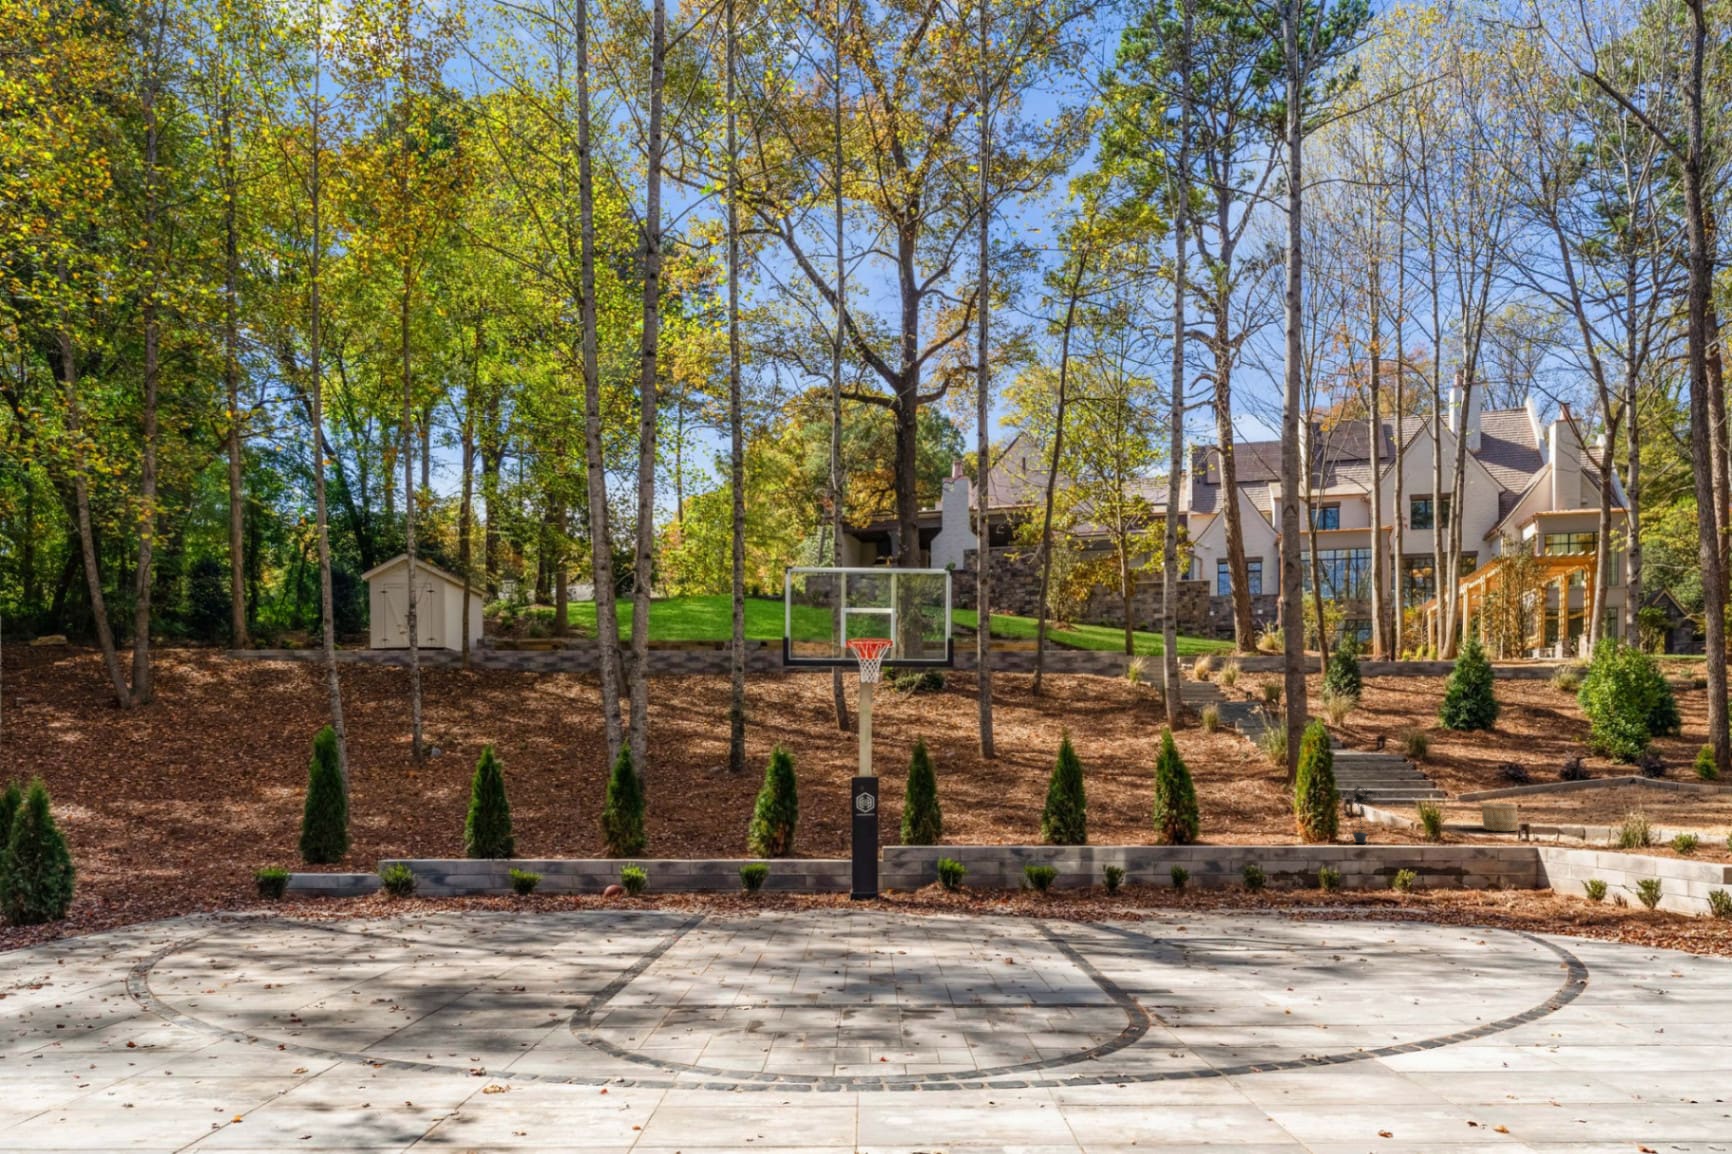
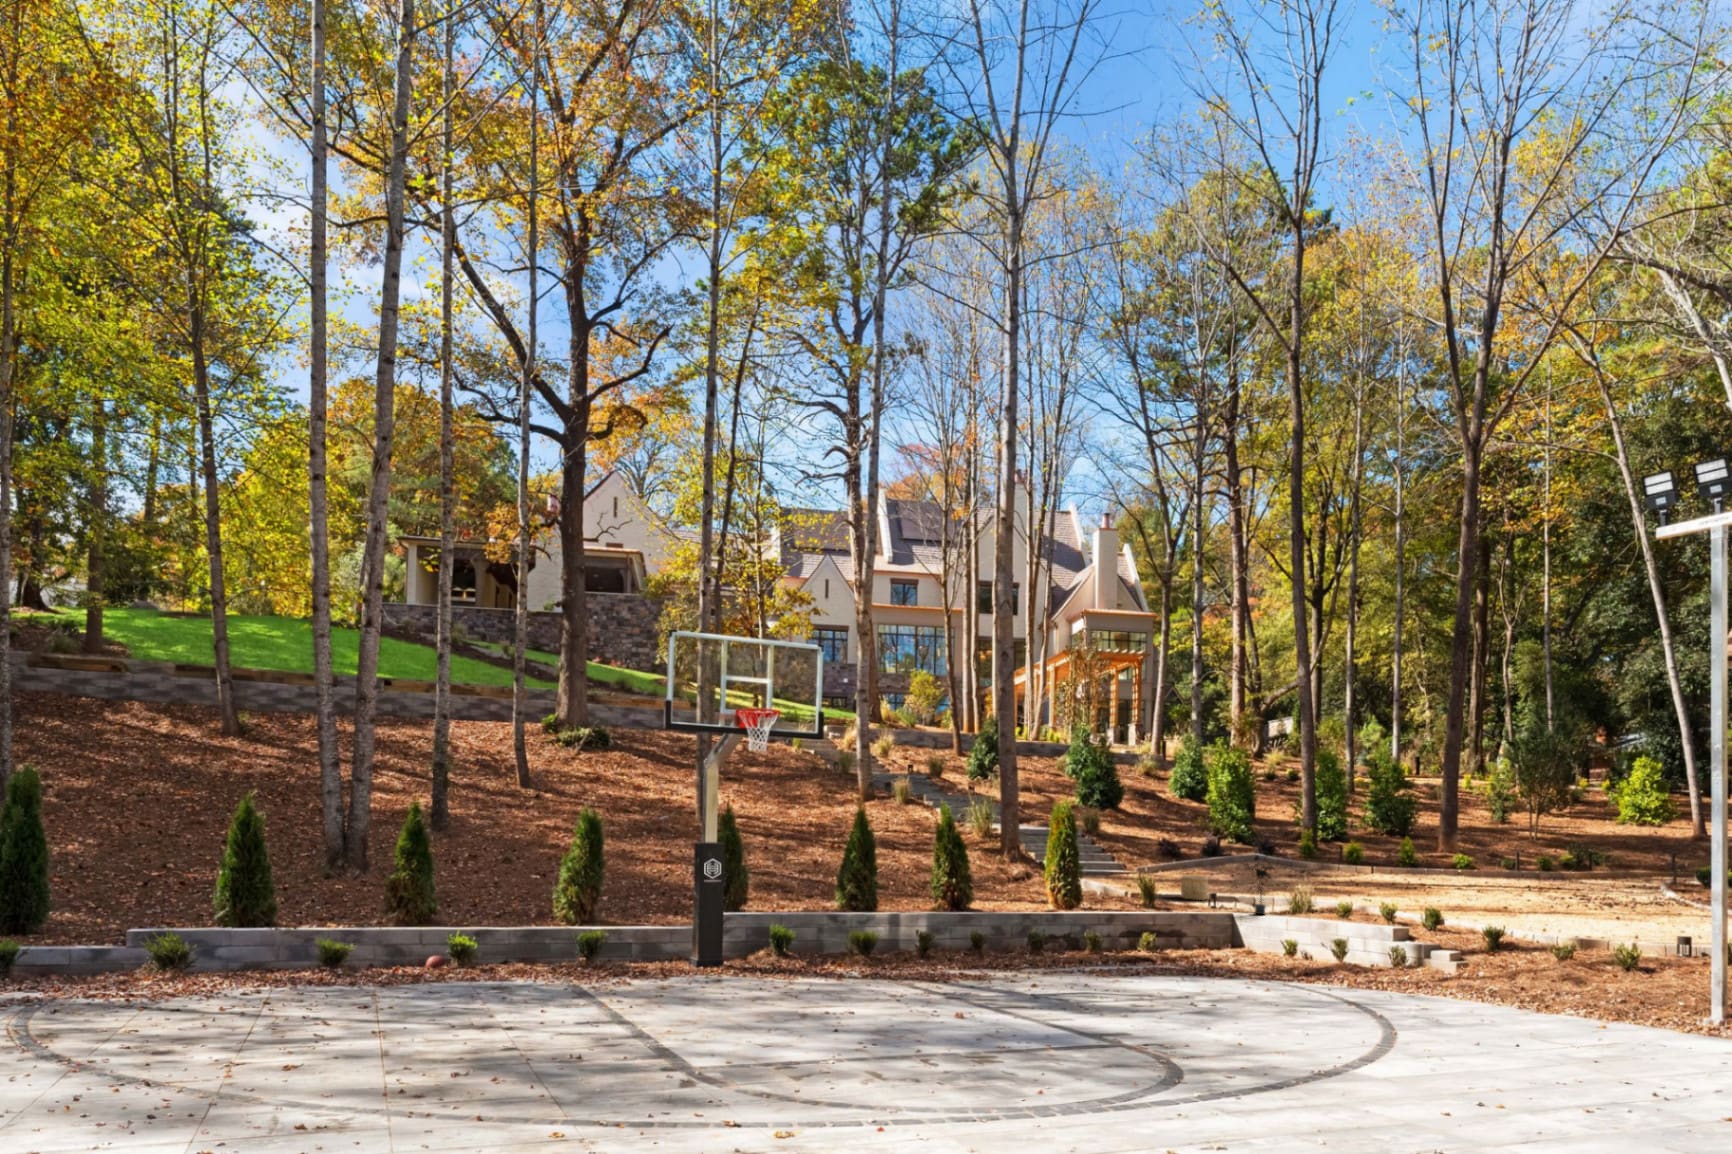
potted plant: present [1342,786,1380,844] -> present [1247,863,1275,914]

